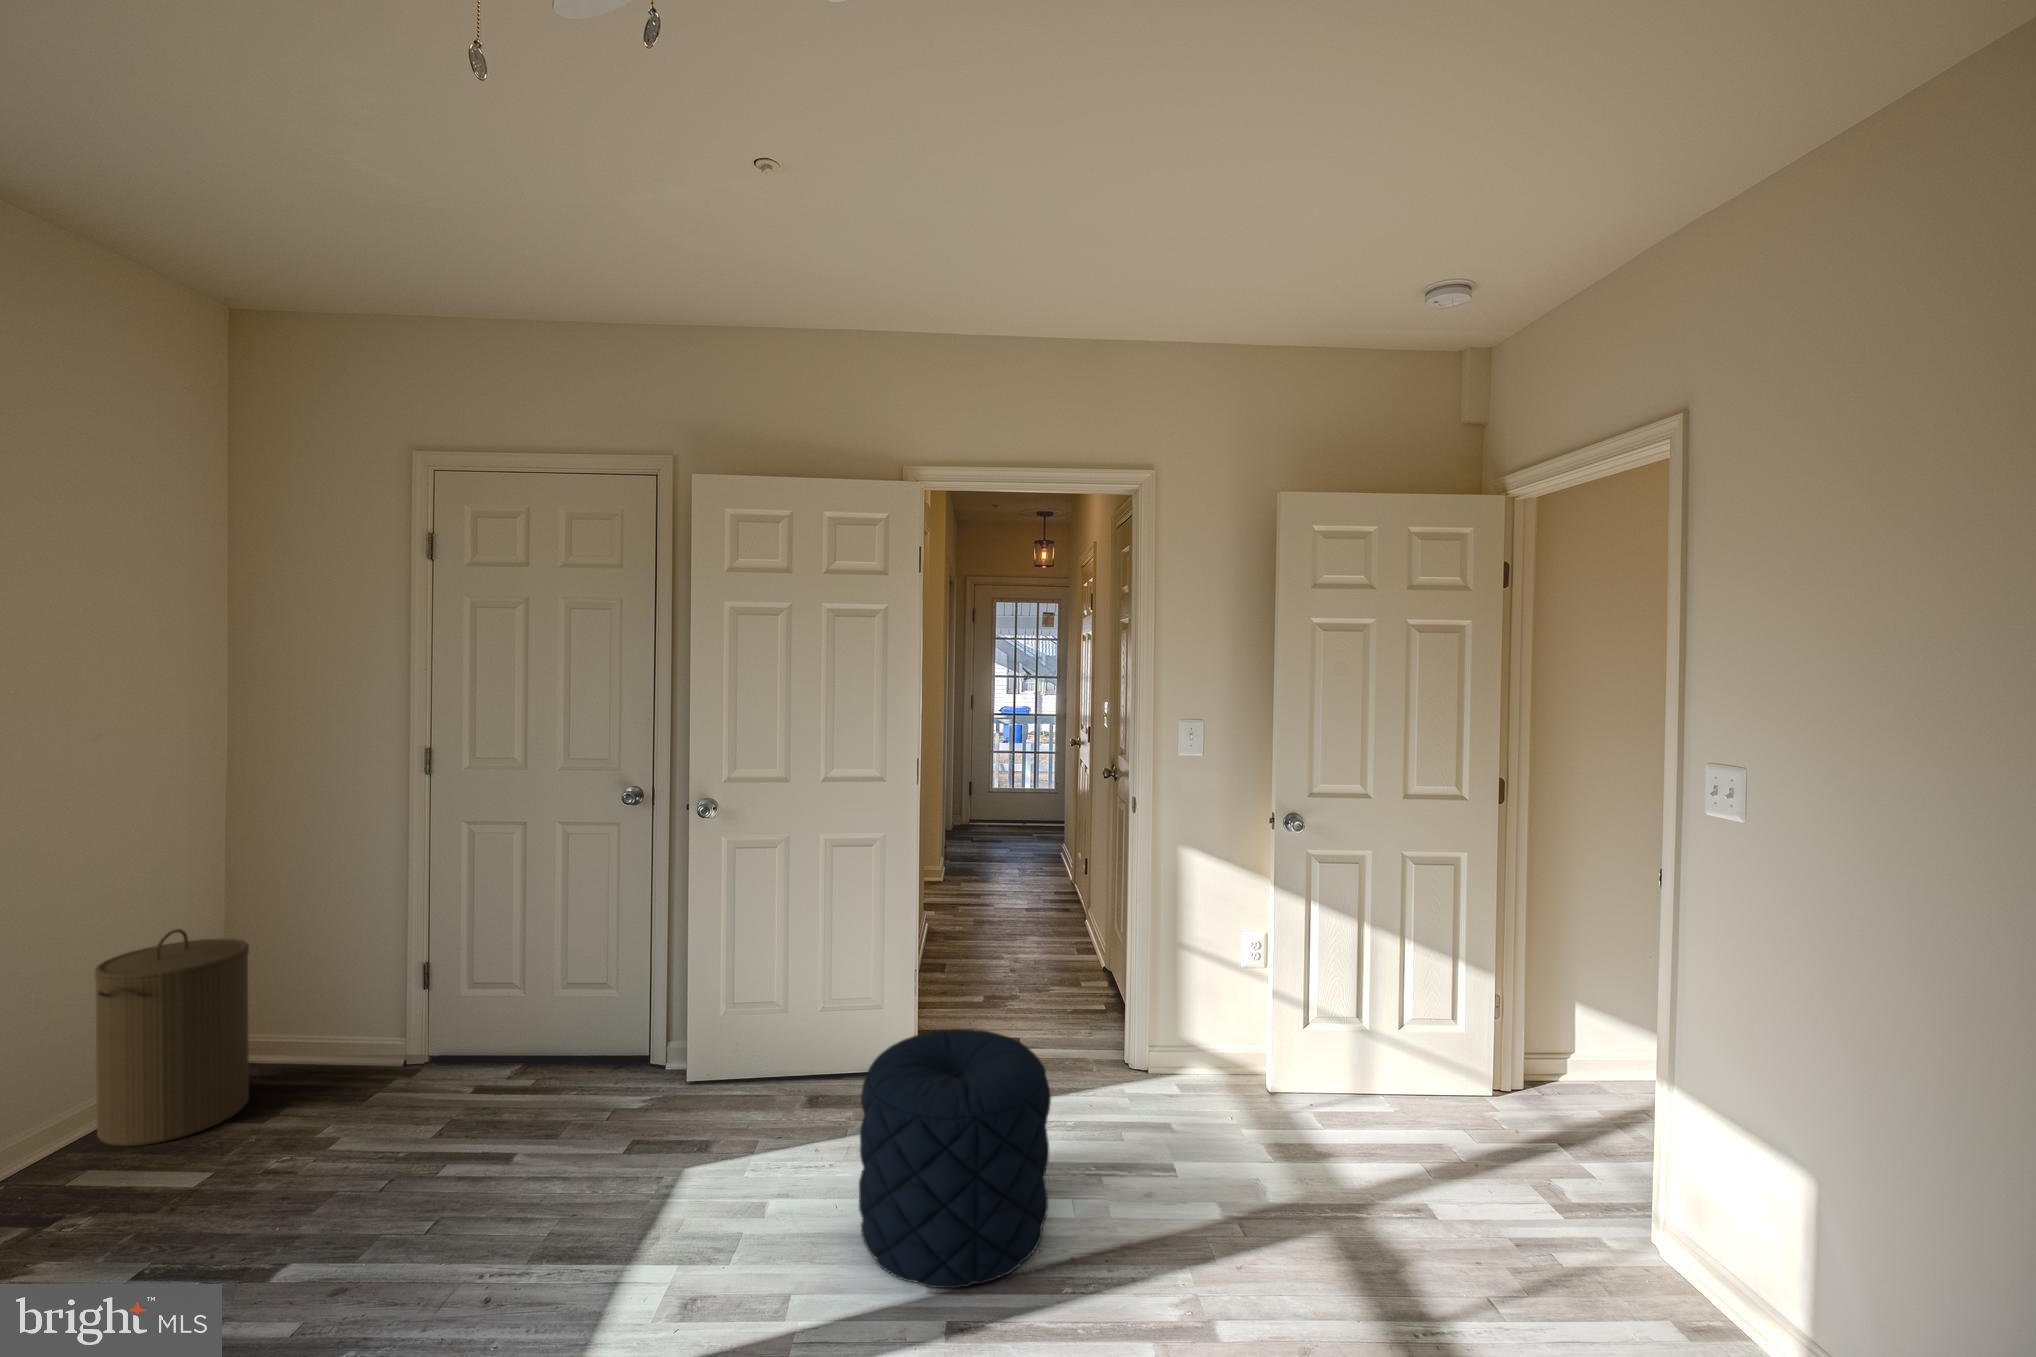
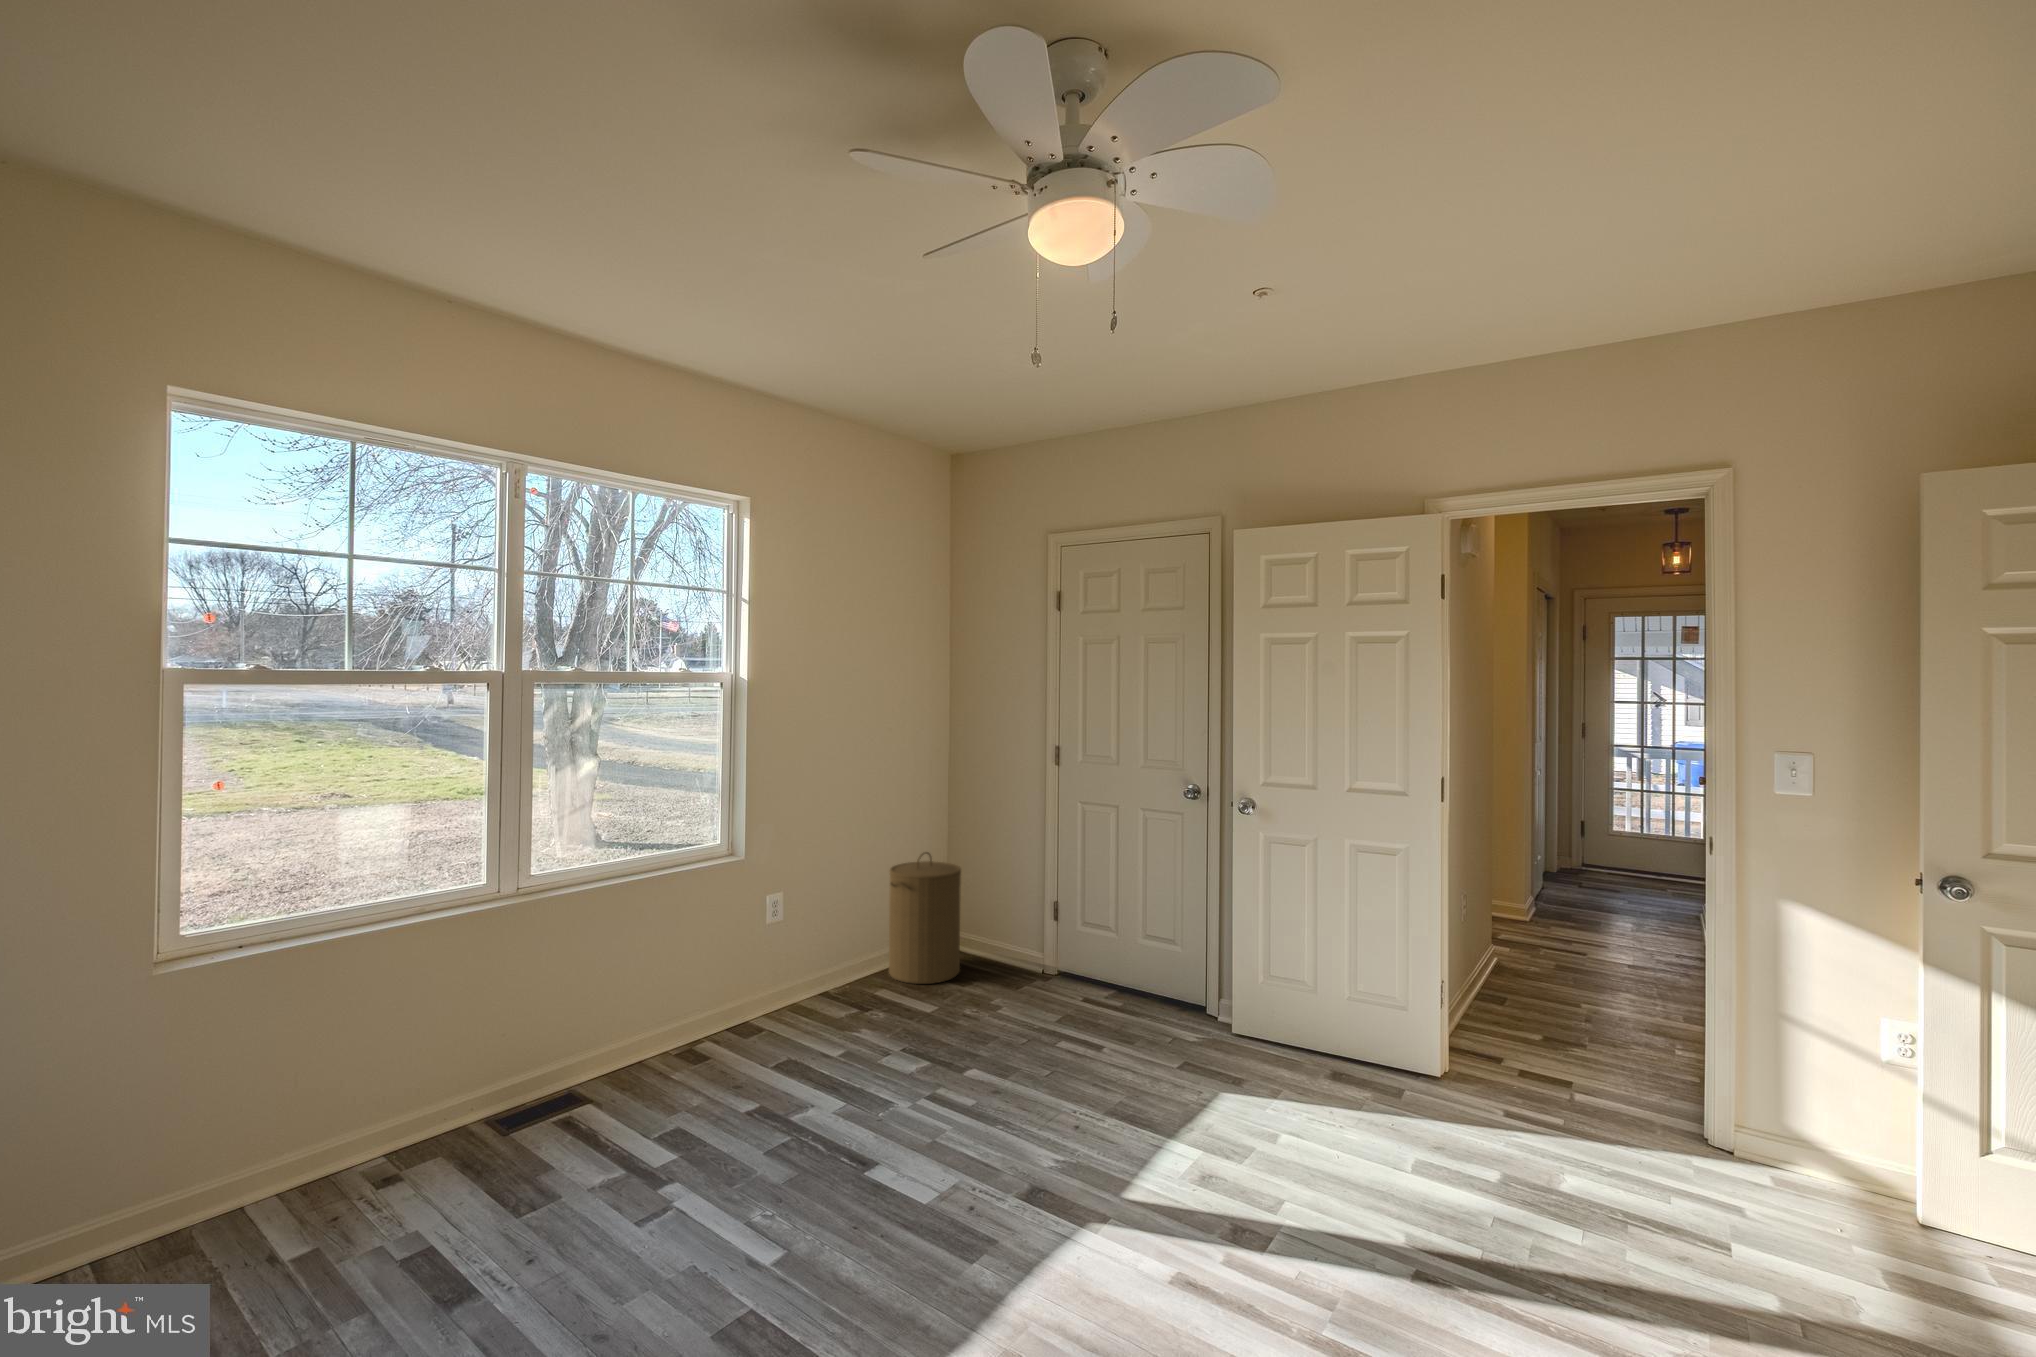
pouf: present [859,1029,1051,1288] -> none [1353,1024,1548,1261]

